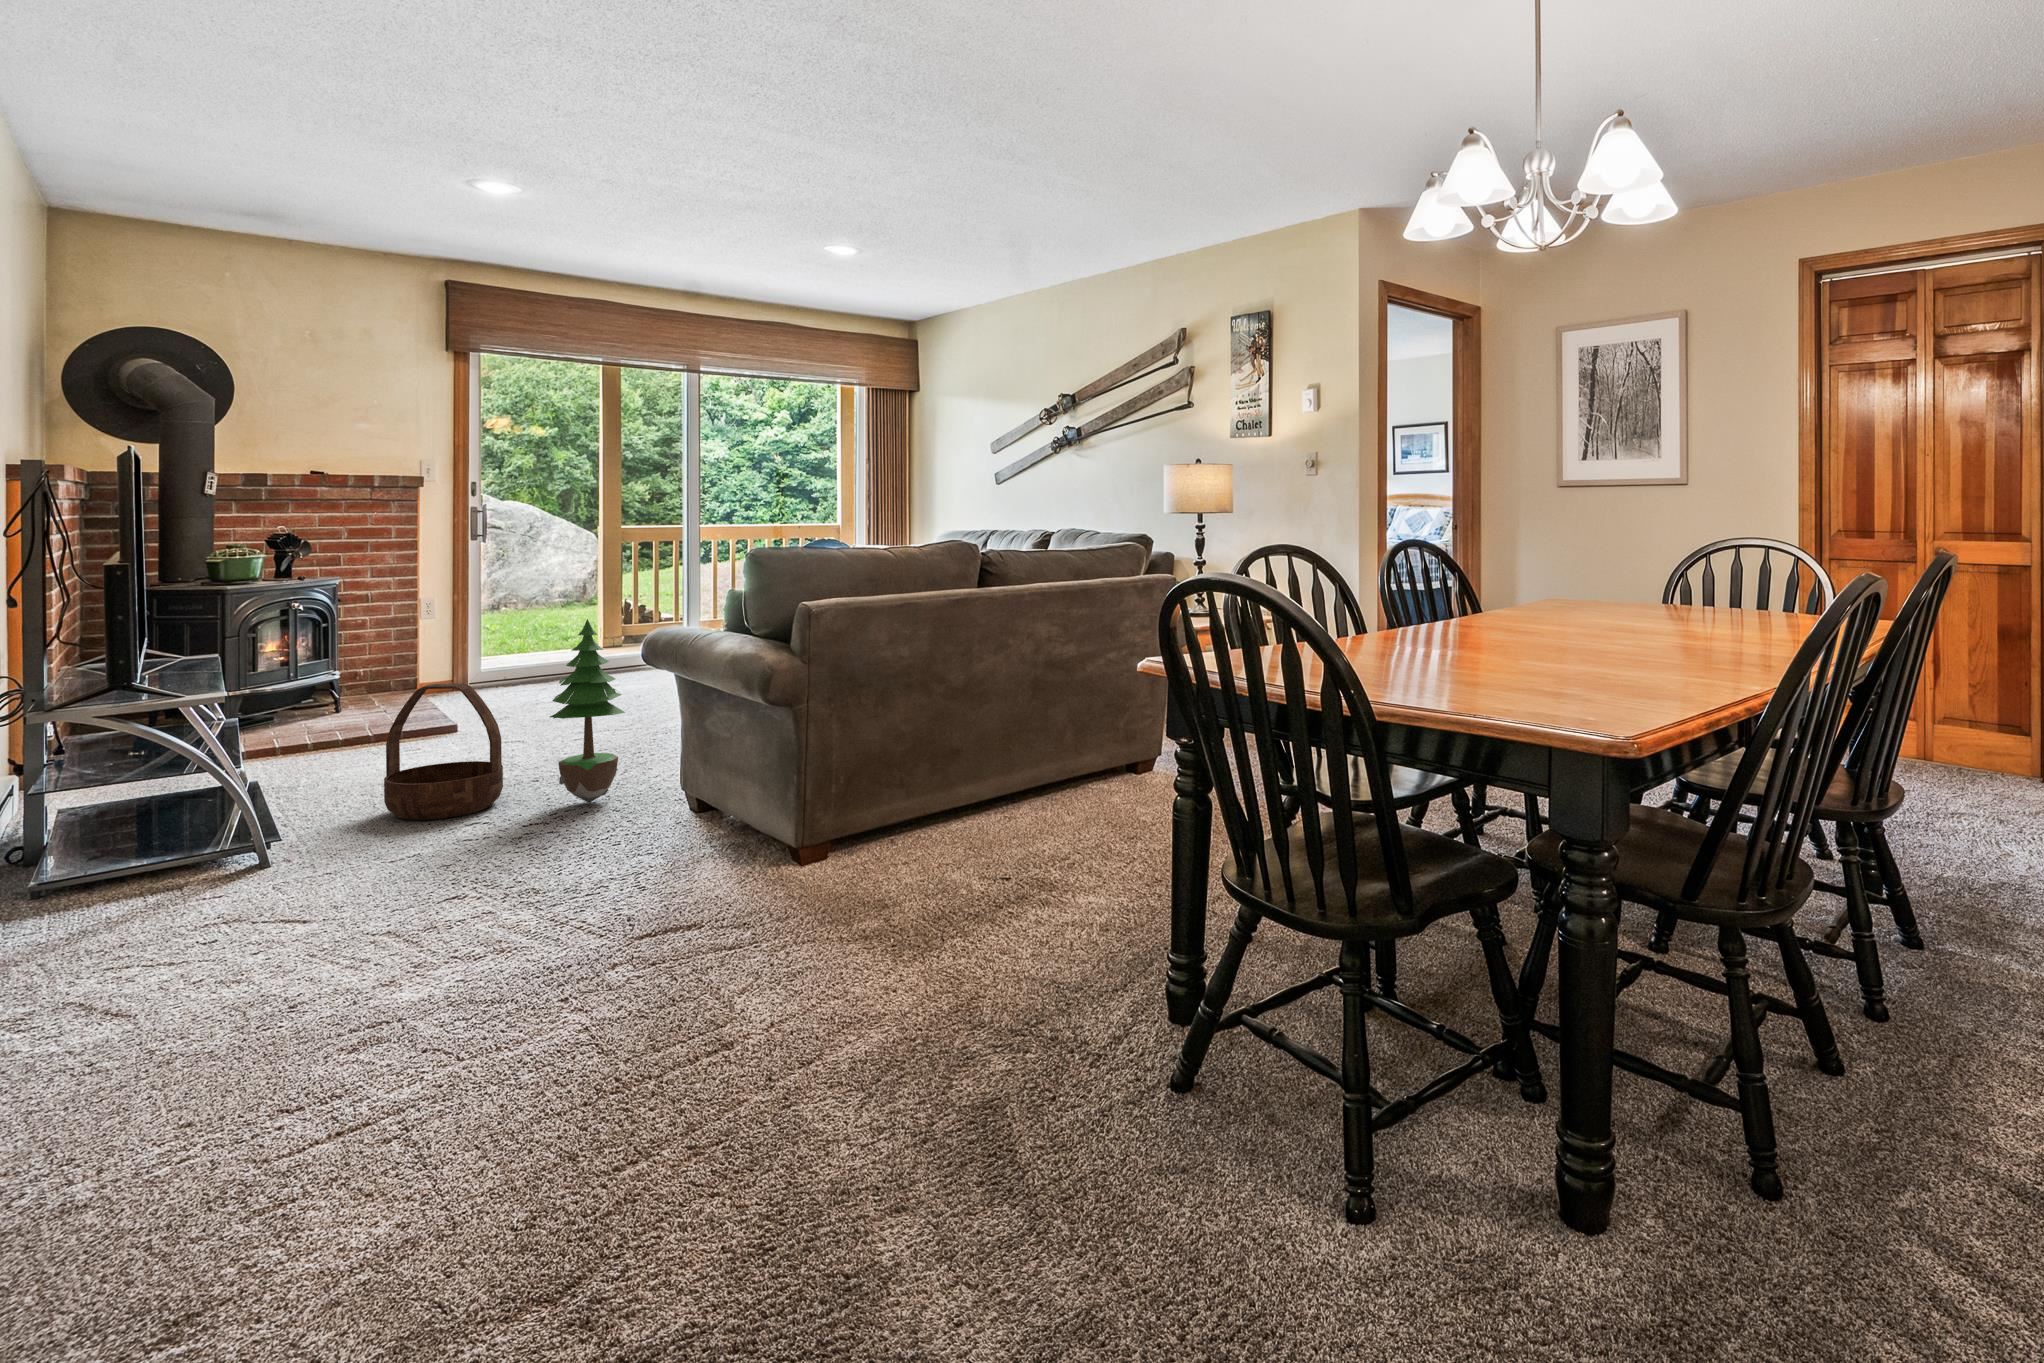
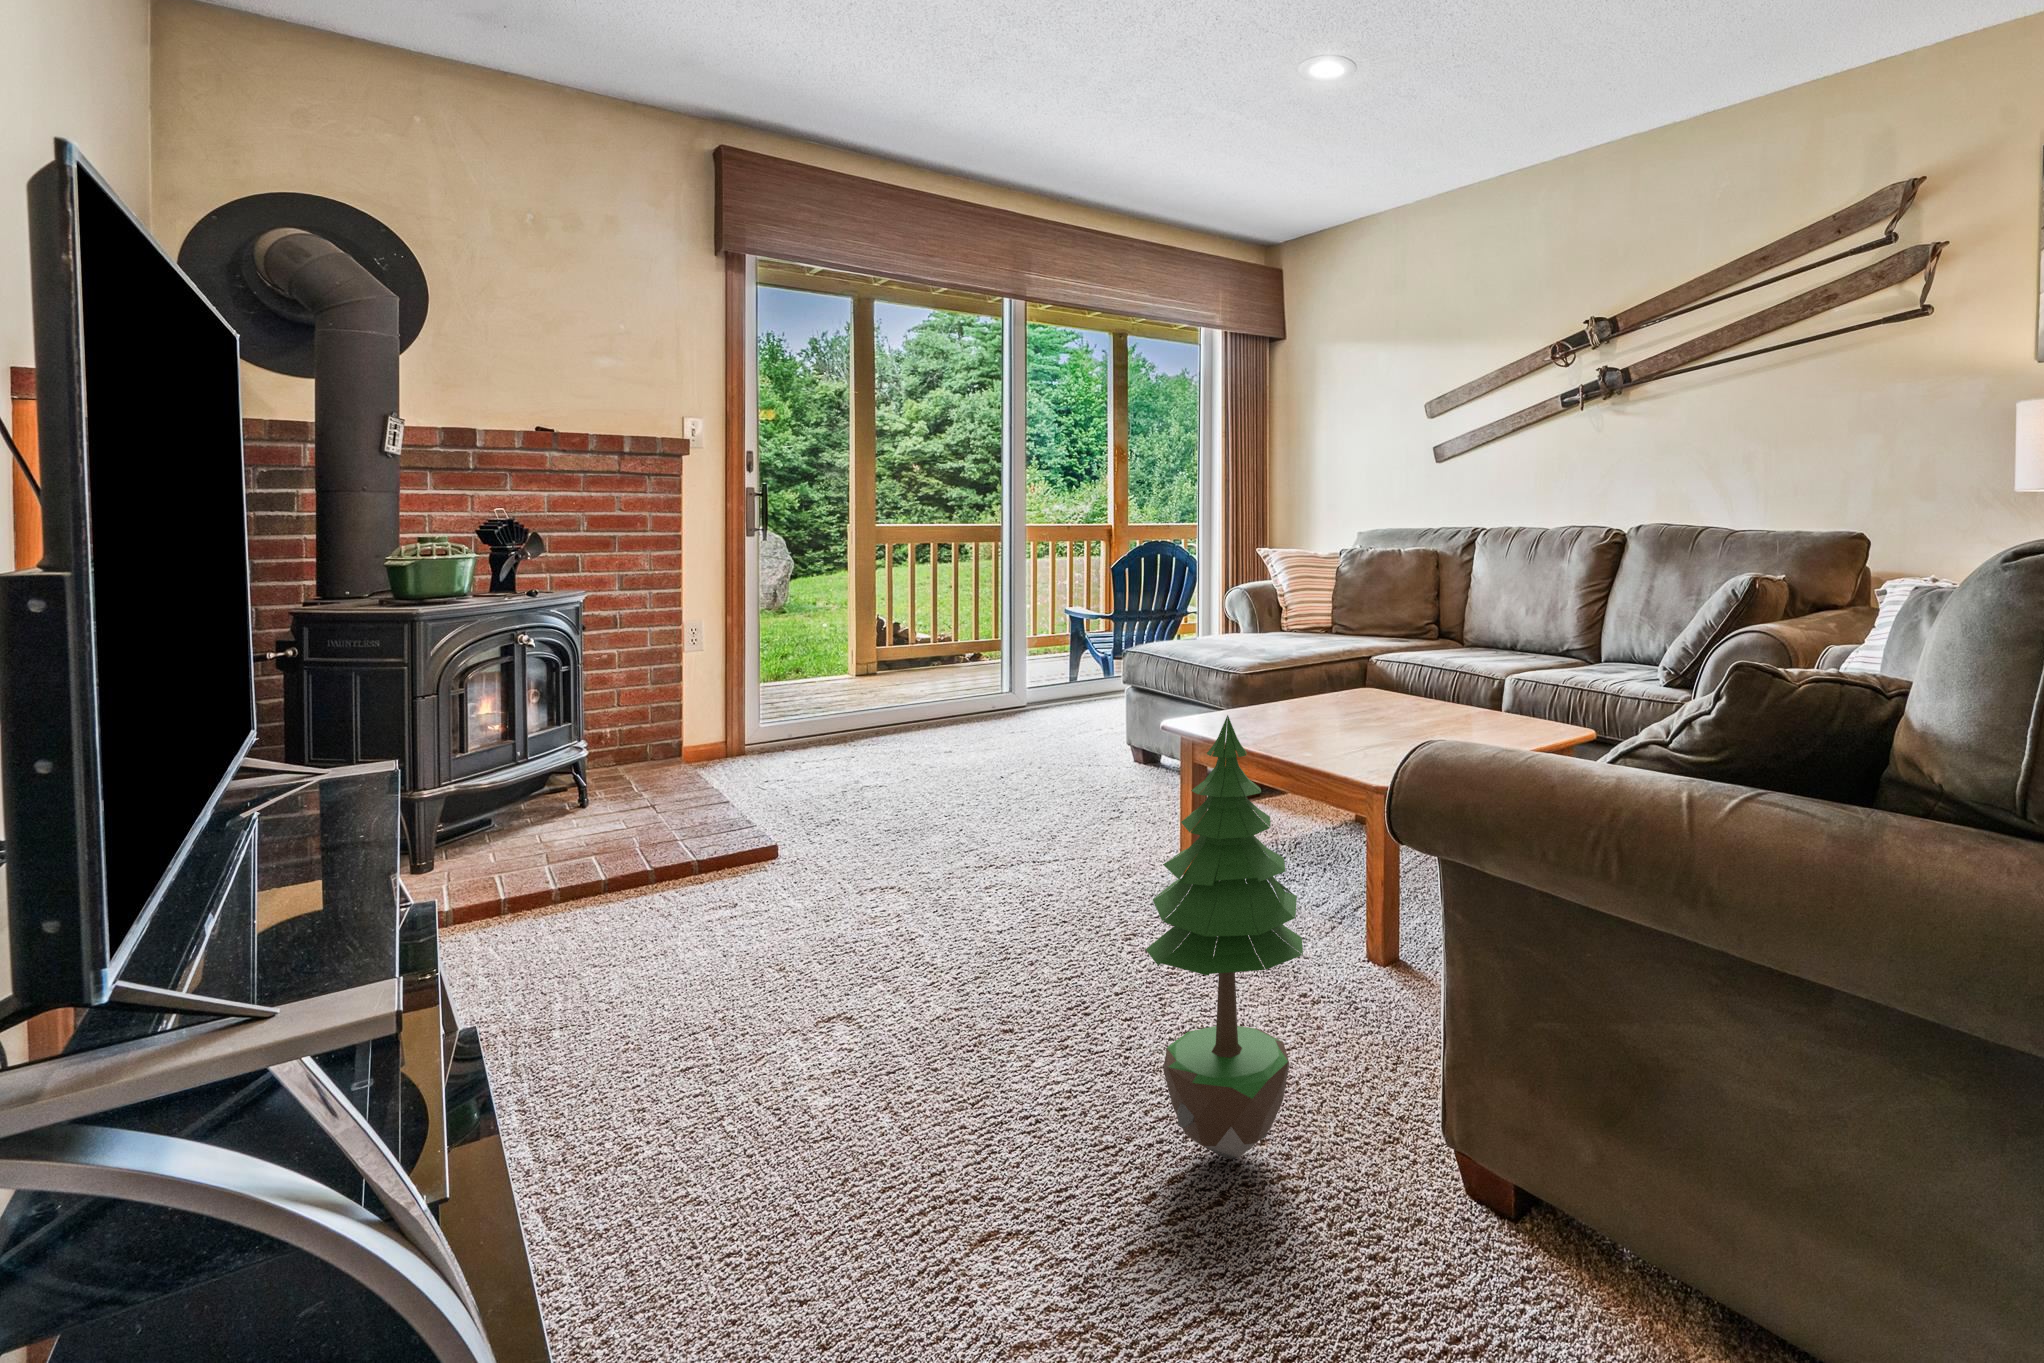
basket: present [384,683,503,820] -> none [778,867,1026,1239]

